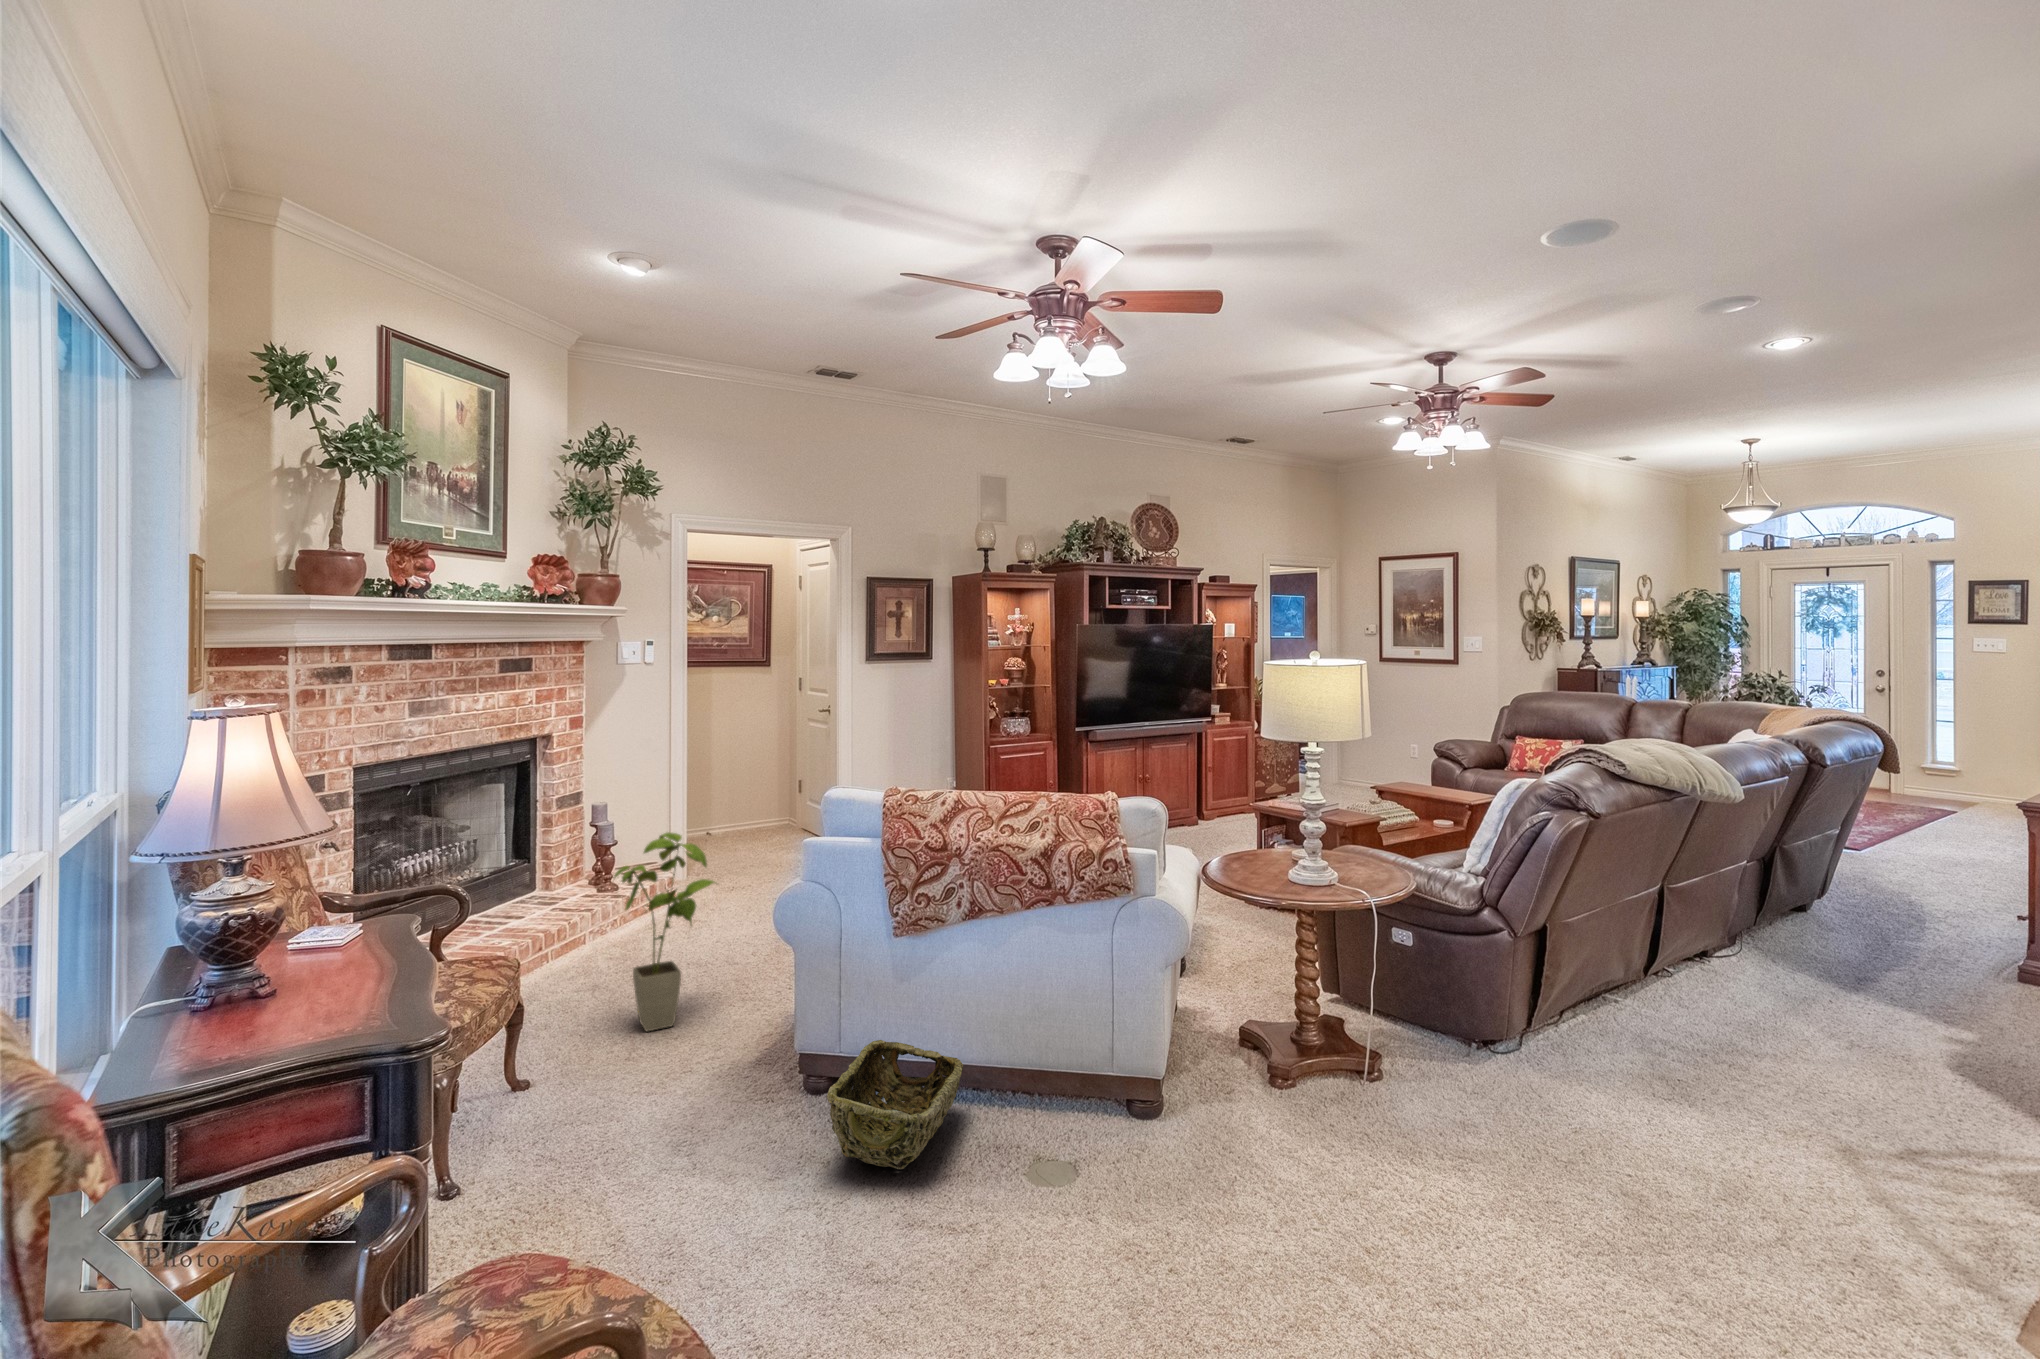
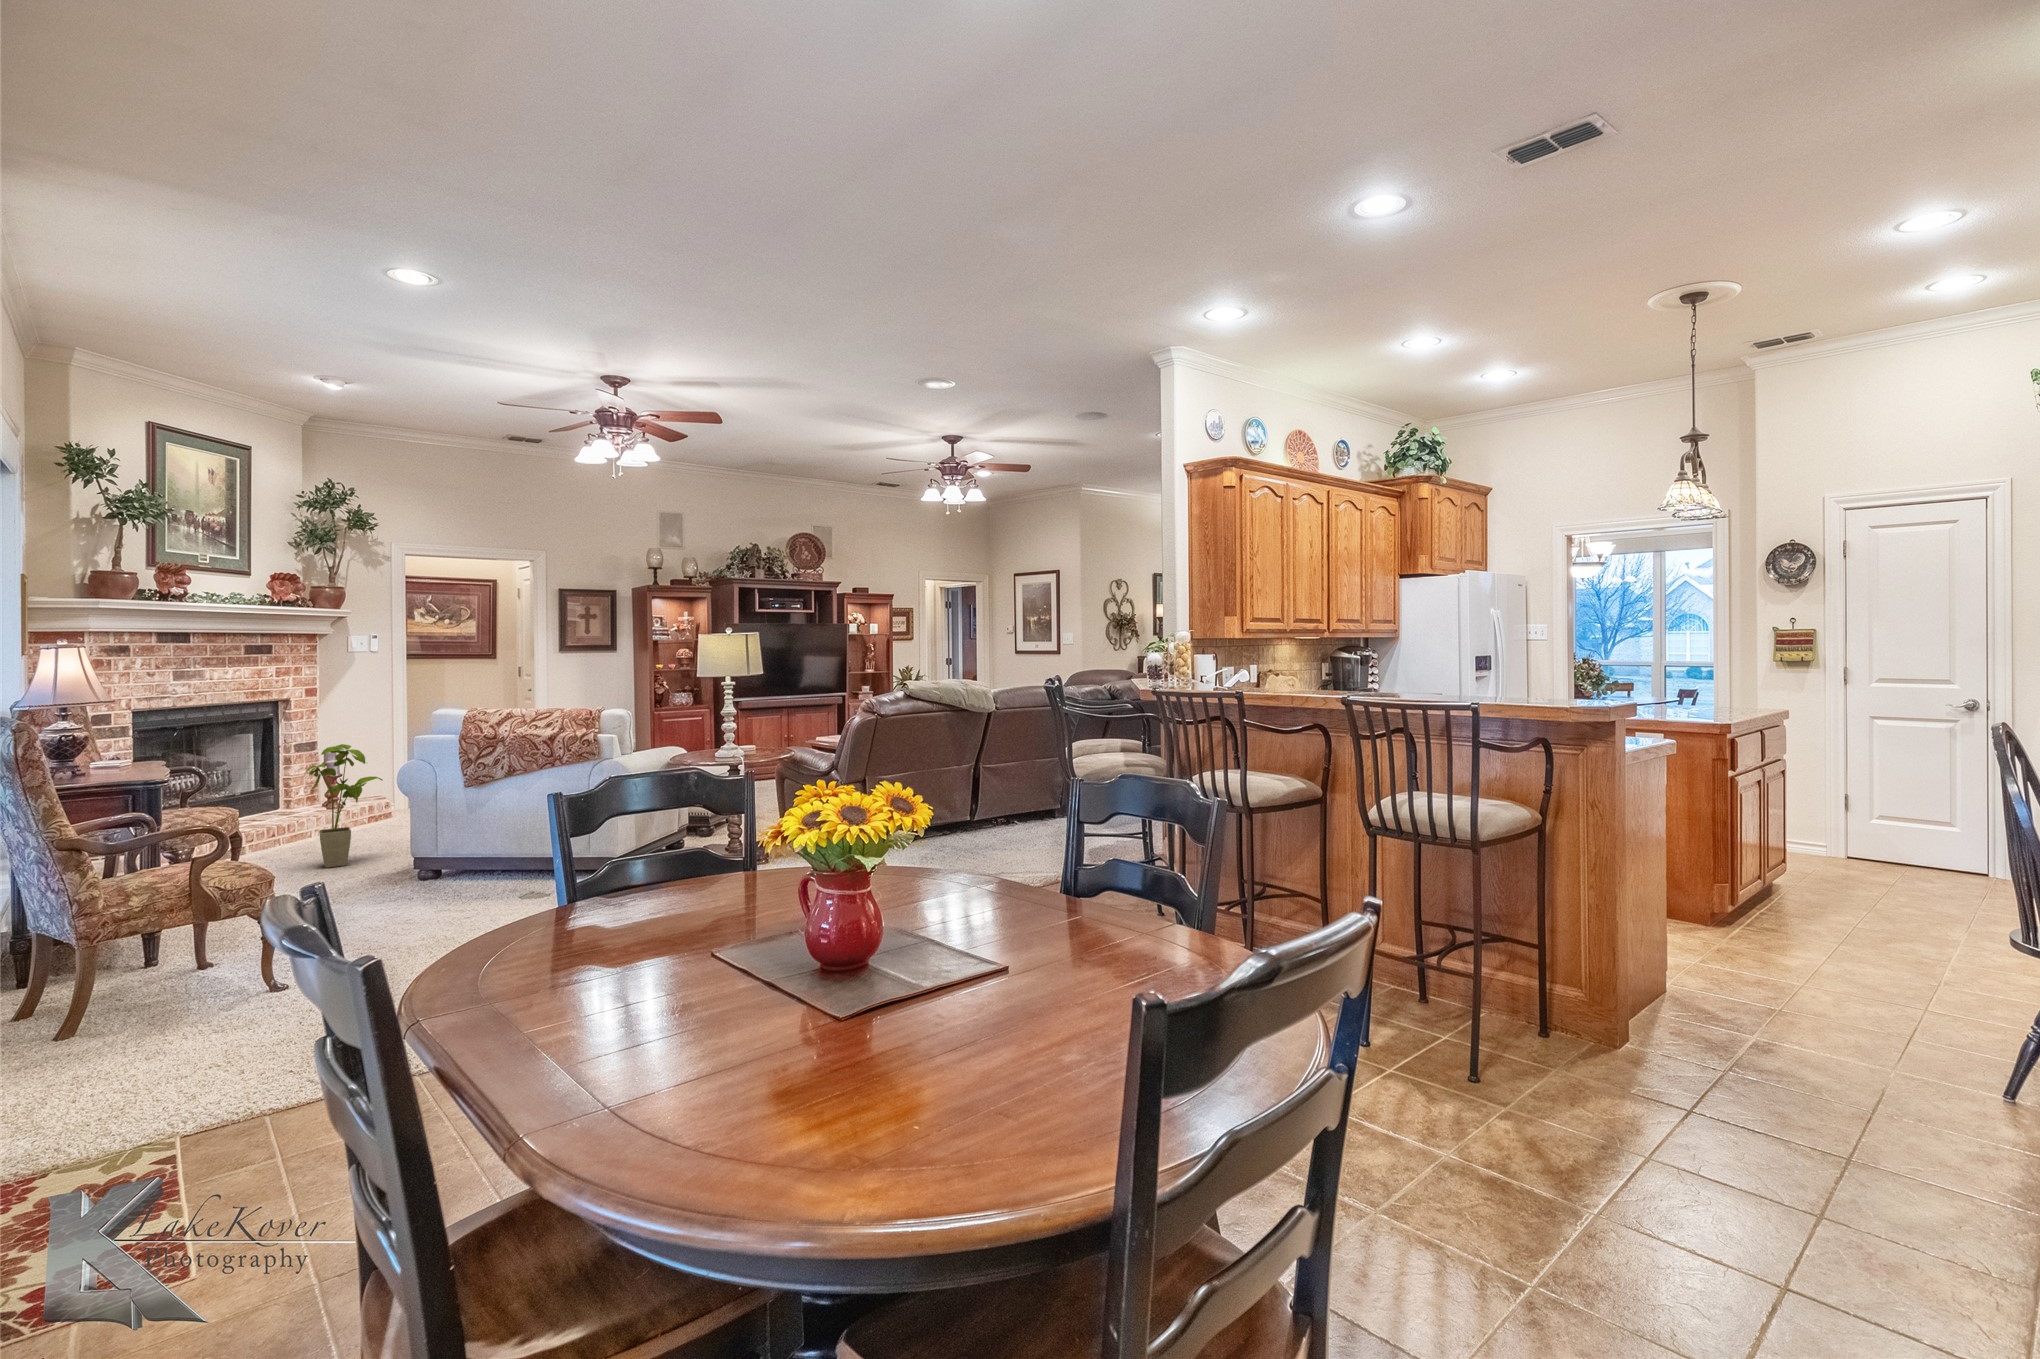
woven basket: present [827,1040,963,1169] -> none [396,847,498,901]

